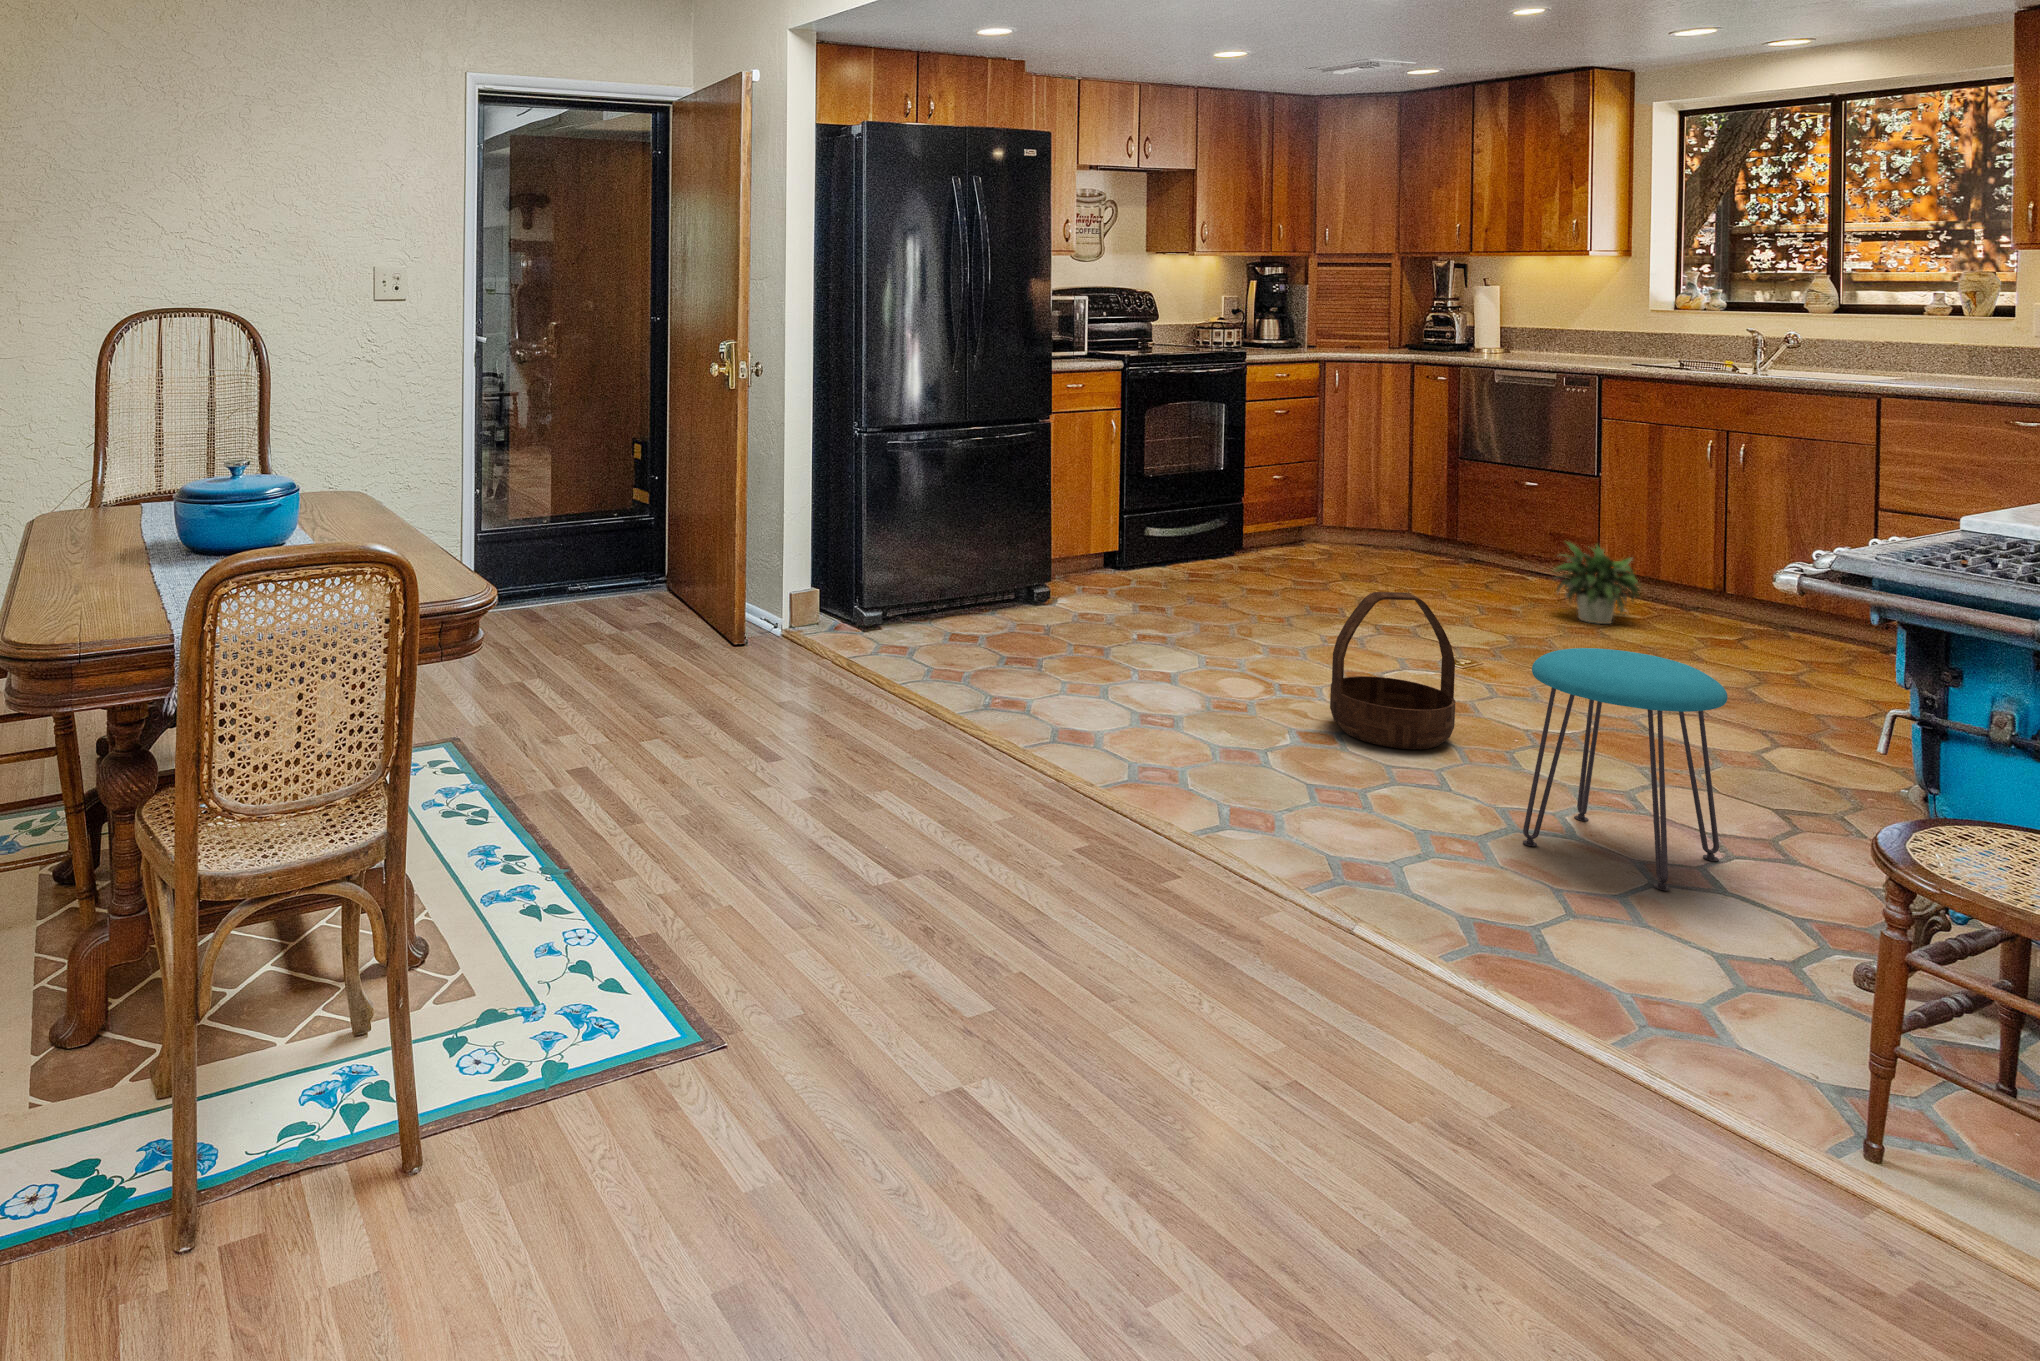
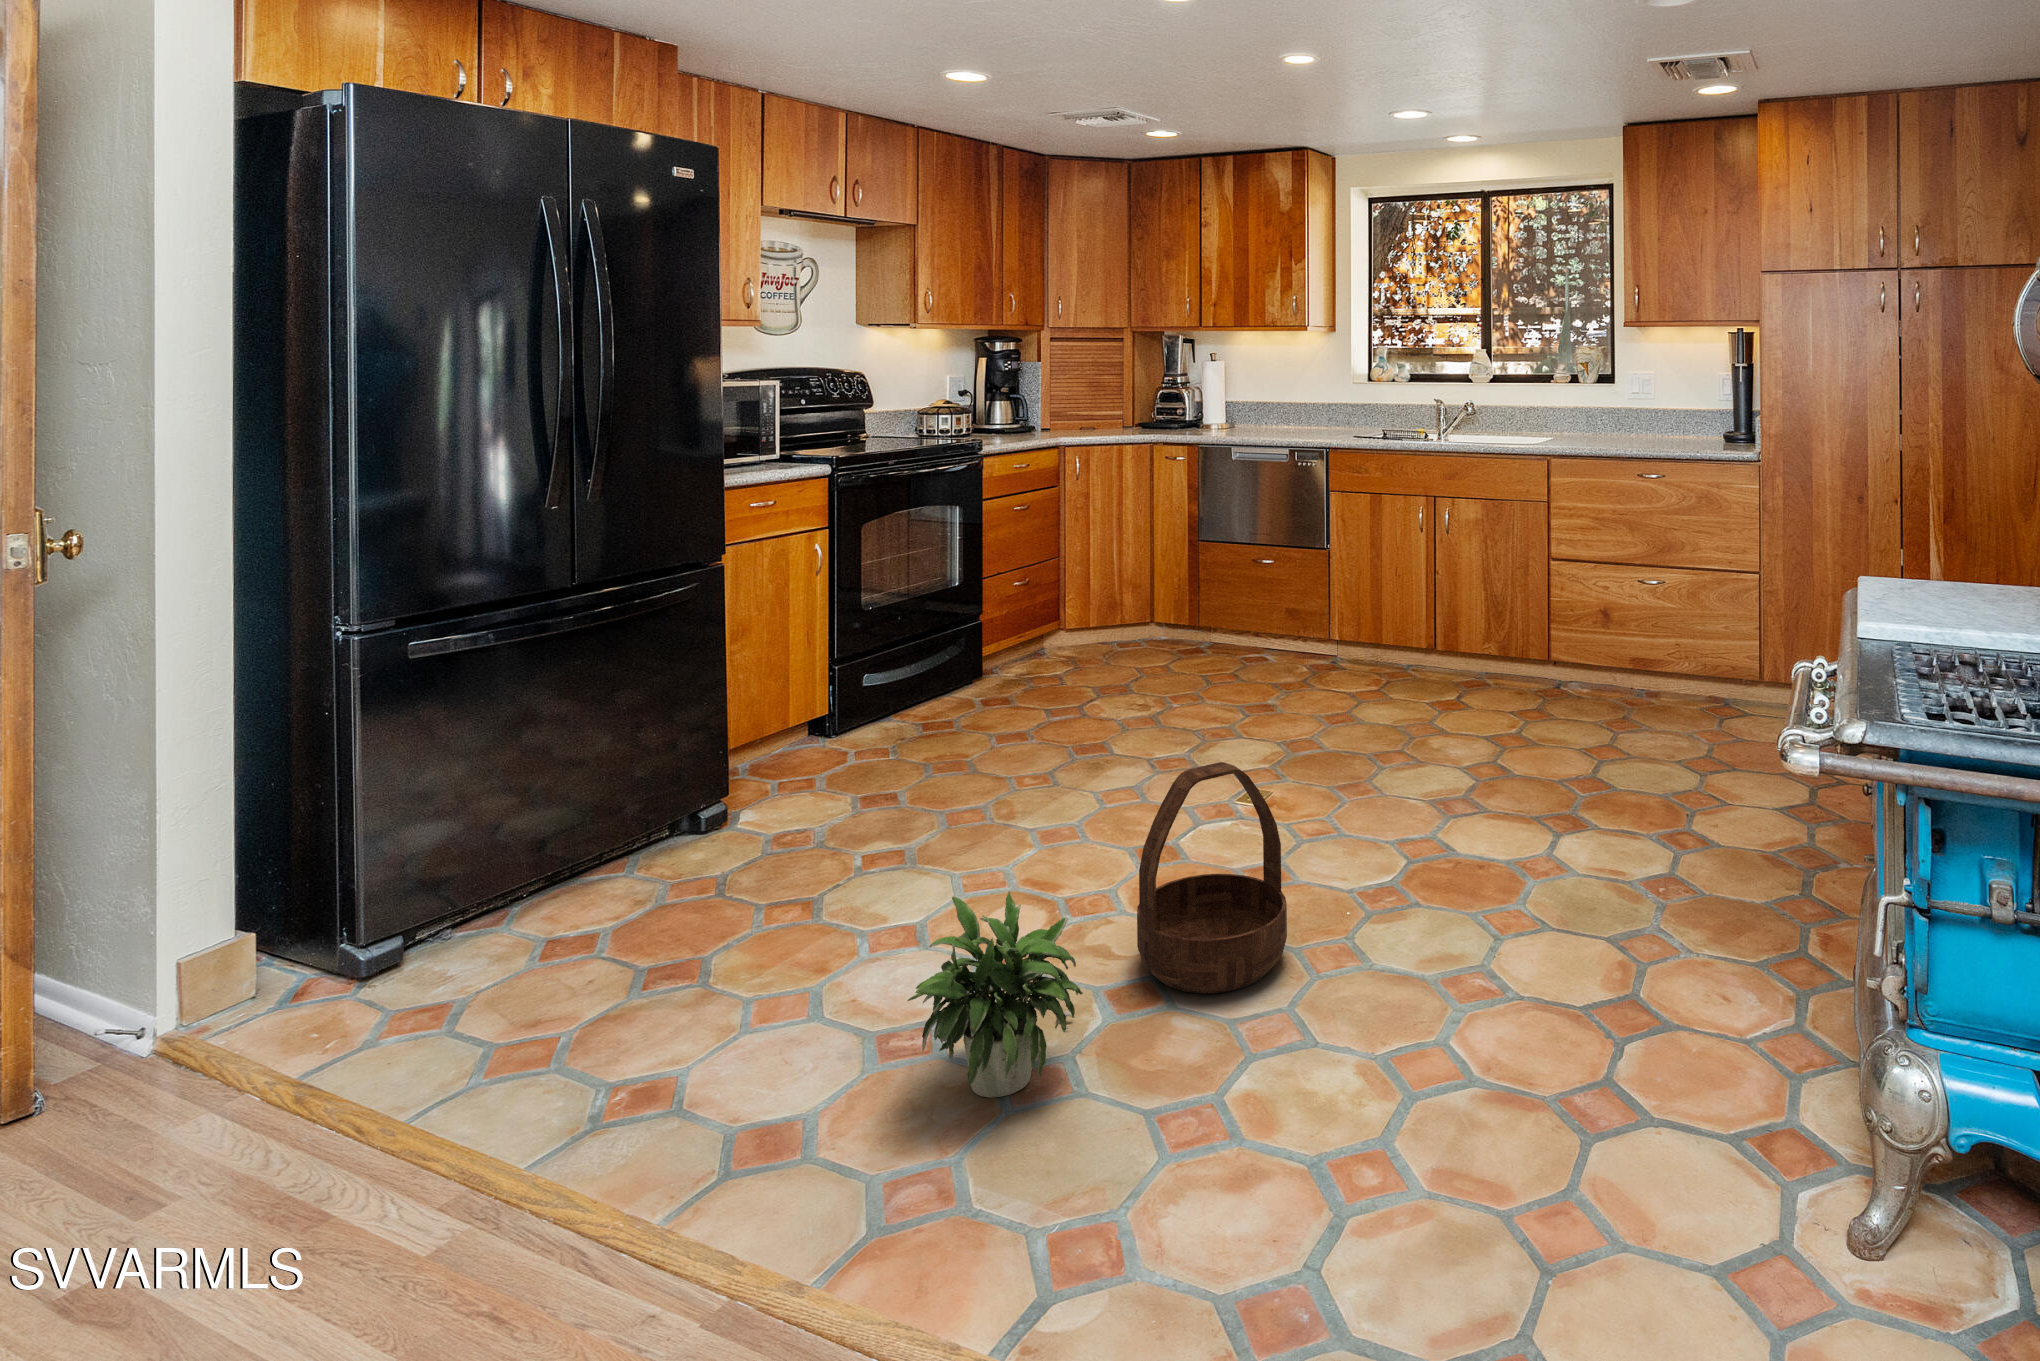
potted plant: present [1551,542,1639,624] -> present [907,892,1083,1098]
stool: present [1523,648,1728,891] -> none [1417,822,1633,1180]

